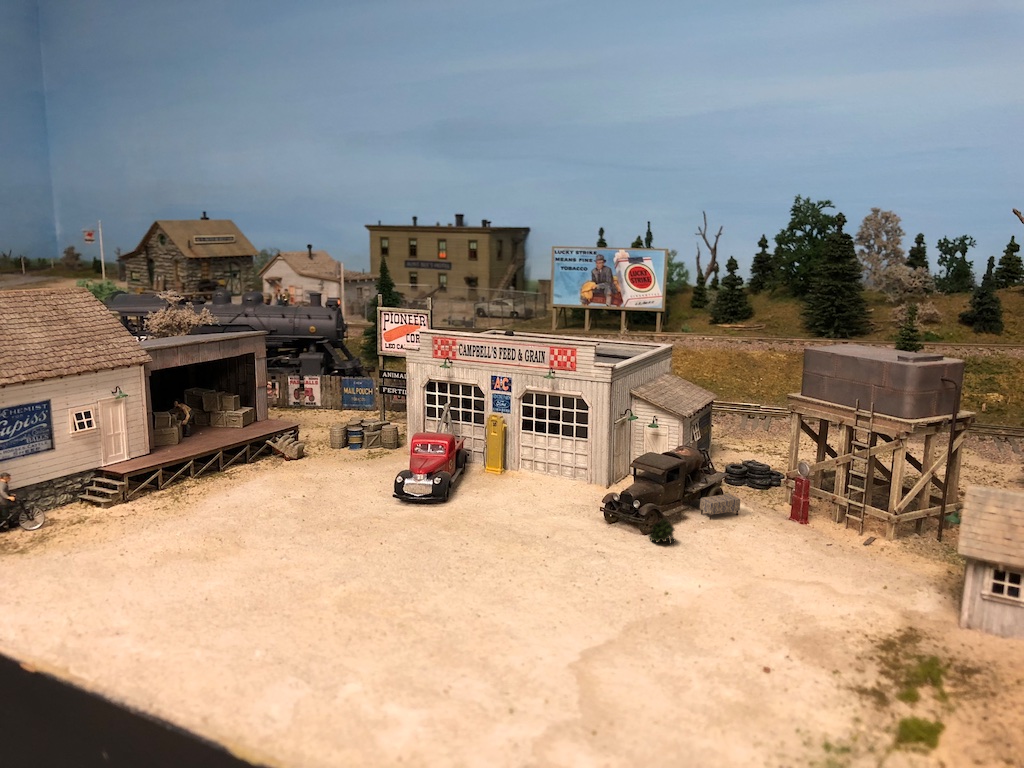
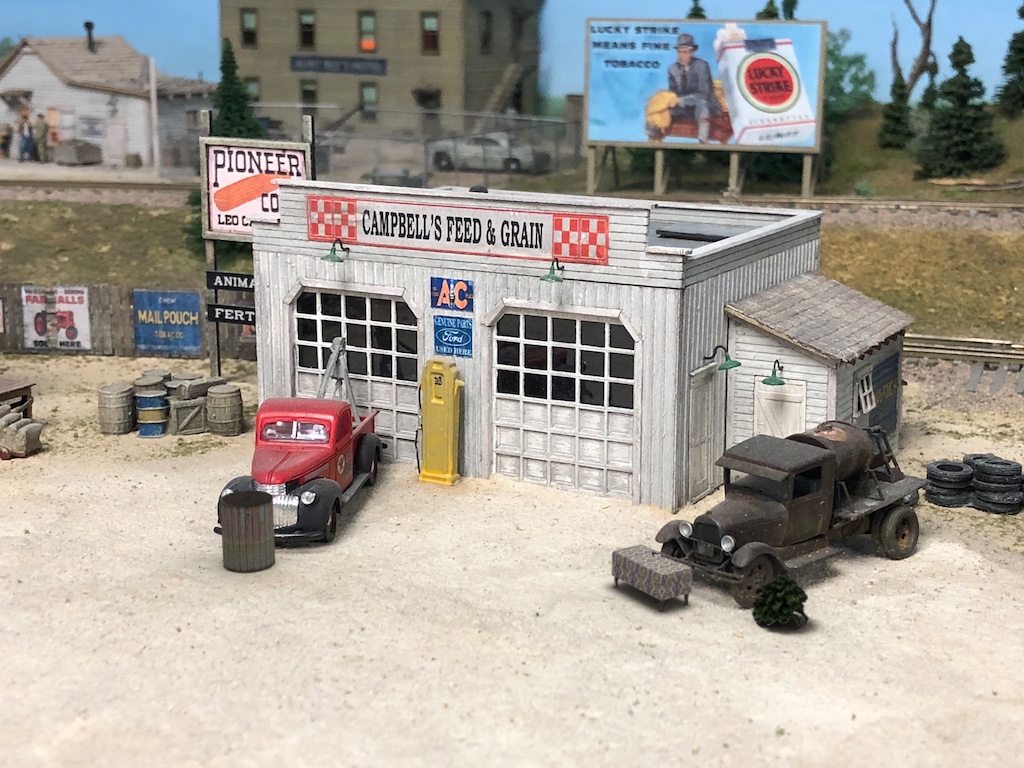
trash can: none [398,478,423,517] -> present [220,490,275,573]
bench: present [700,494,740,519] -> present [612,545,692,611]

